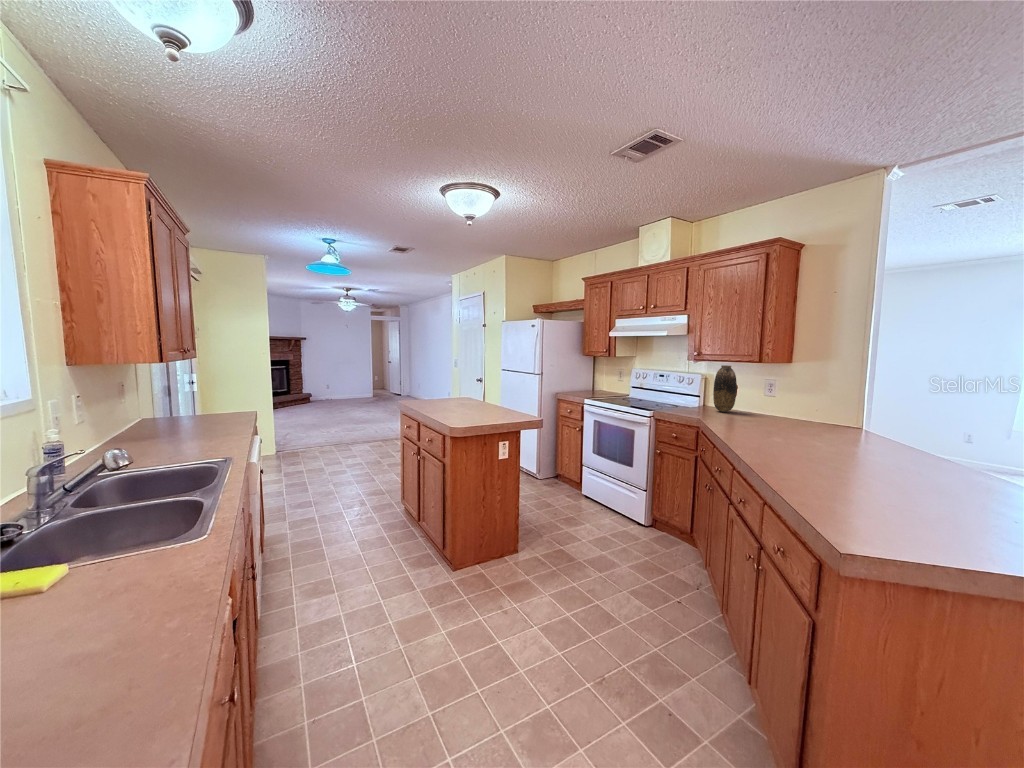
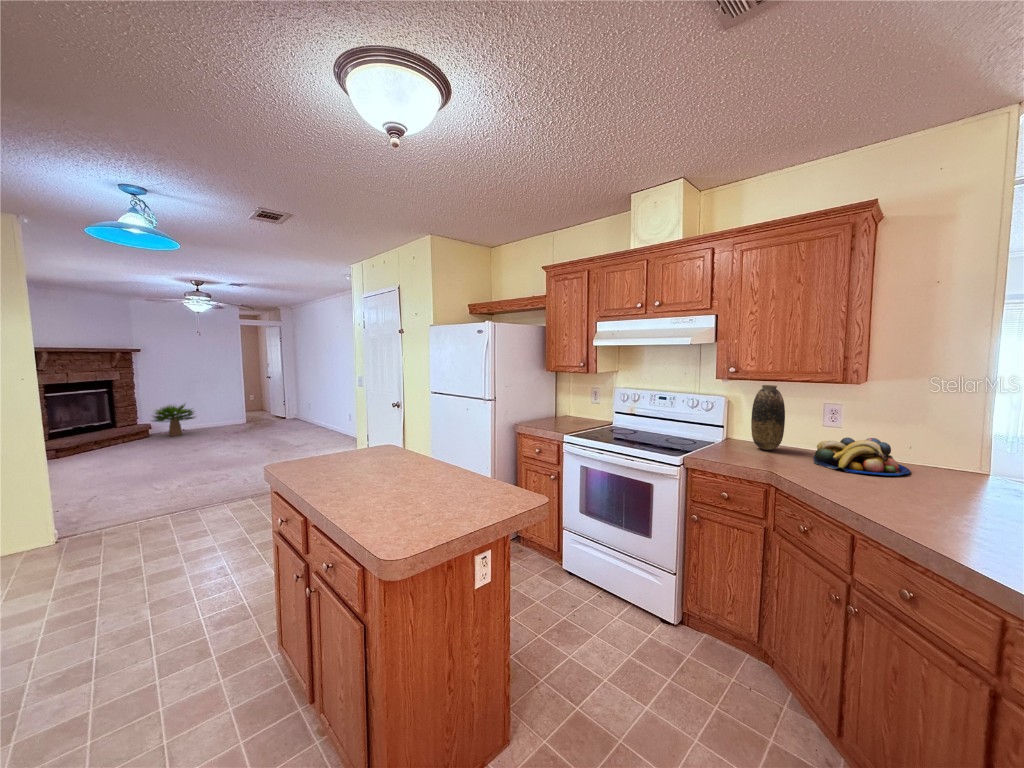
potted plant: none [310,378,343,403] -> present [152,404,195,436]
fruit bowl: none [744,403,808,425] -> present [813,438,910,476]

